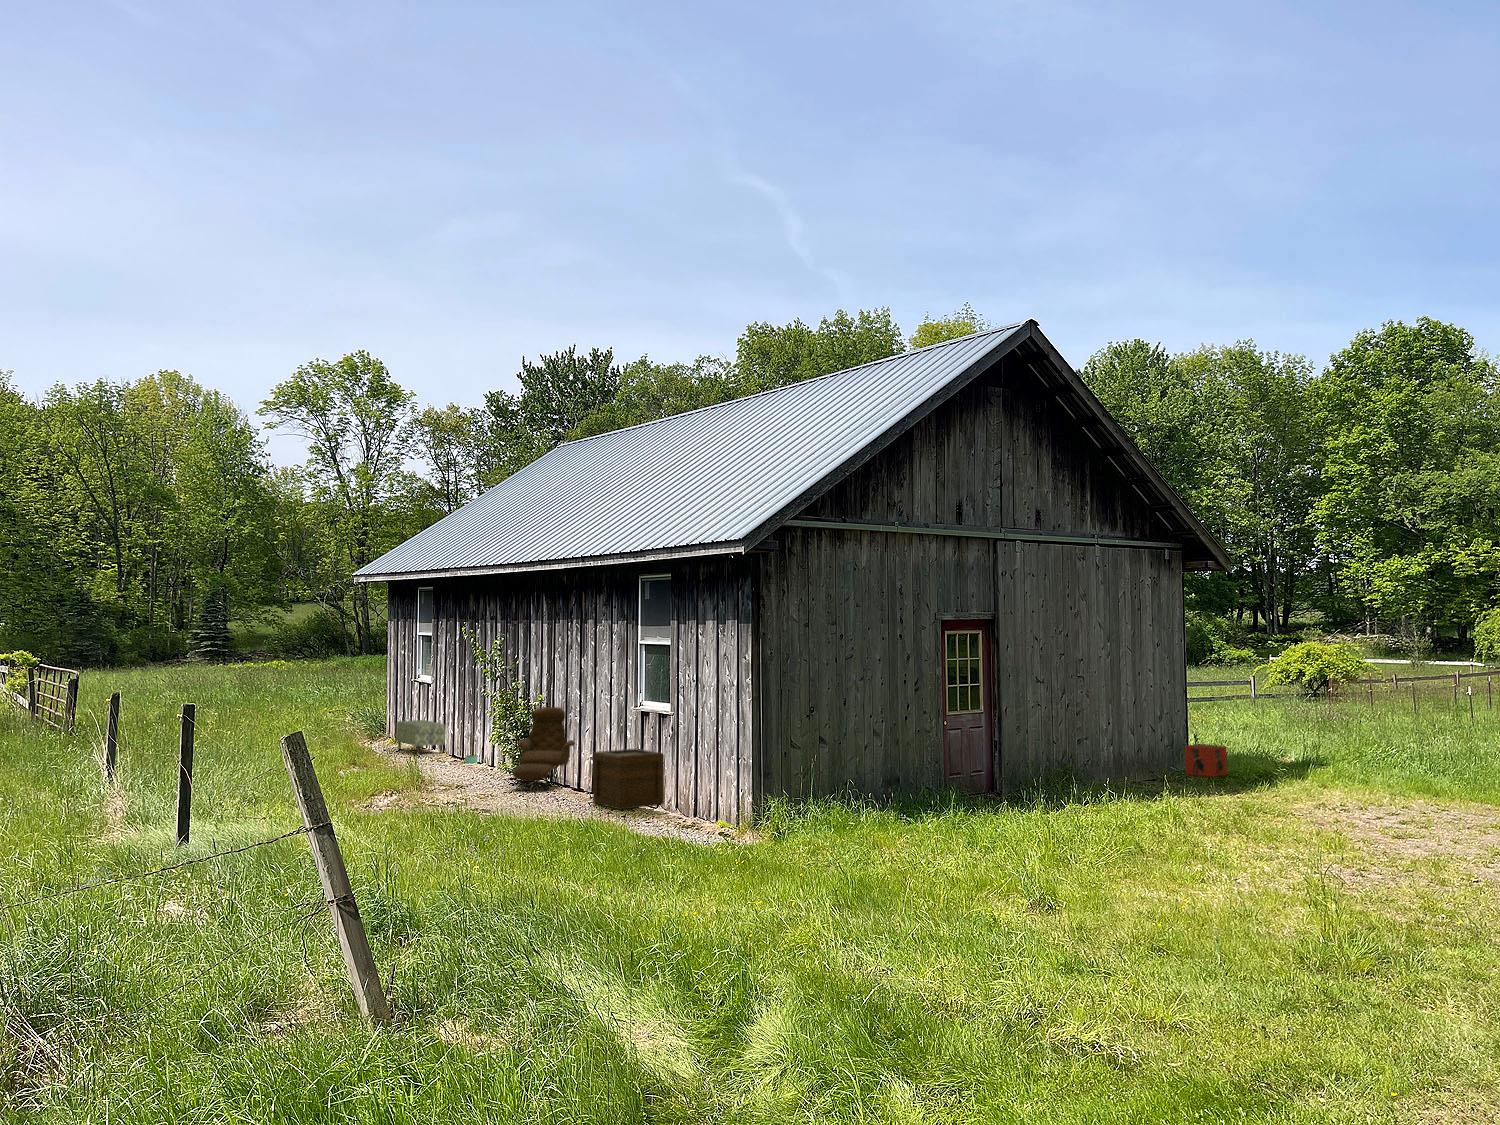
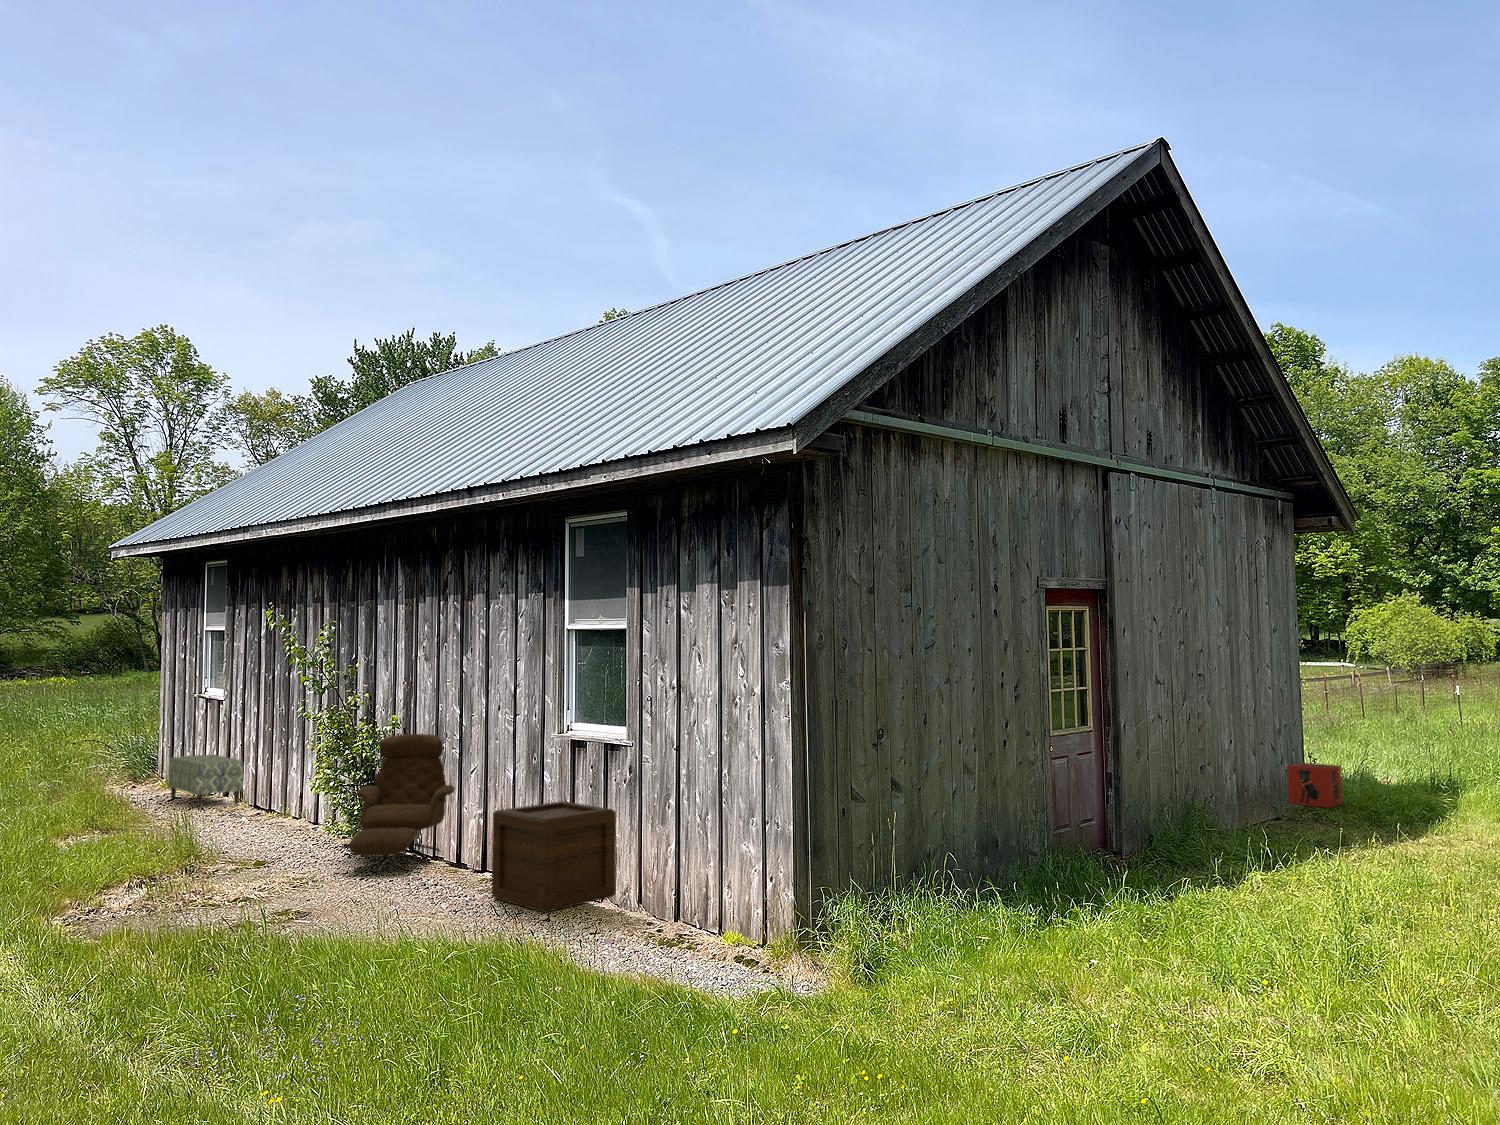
potted plant: present [464,734,478,763] -> none [269,758,299,820]

